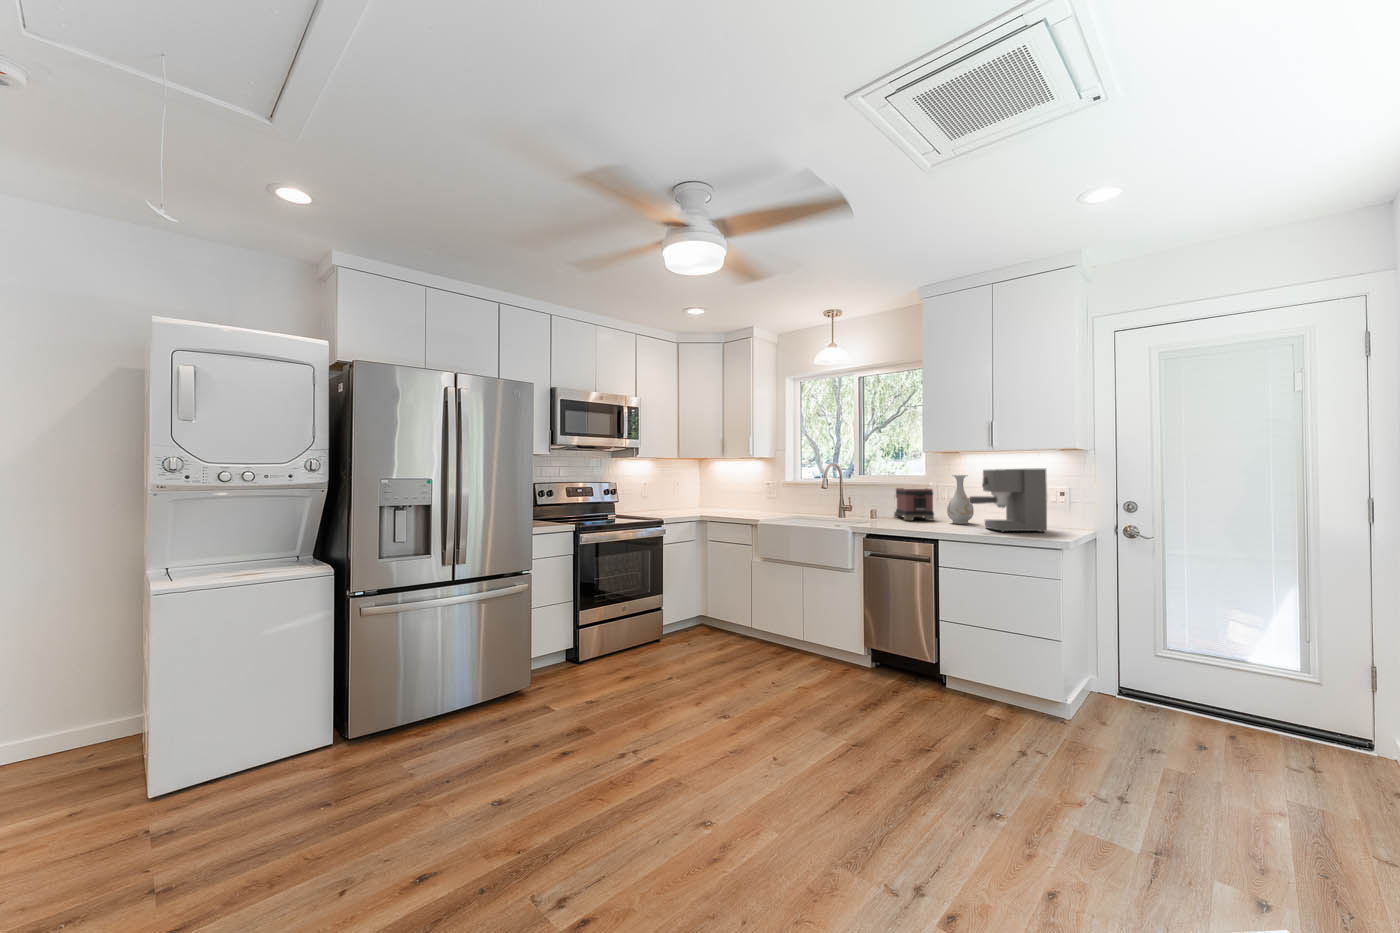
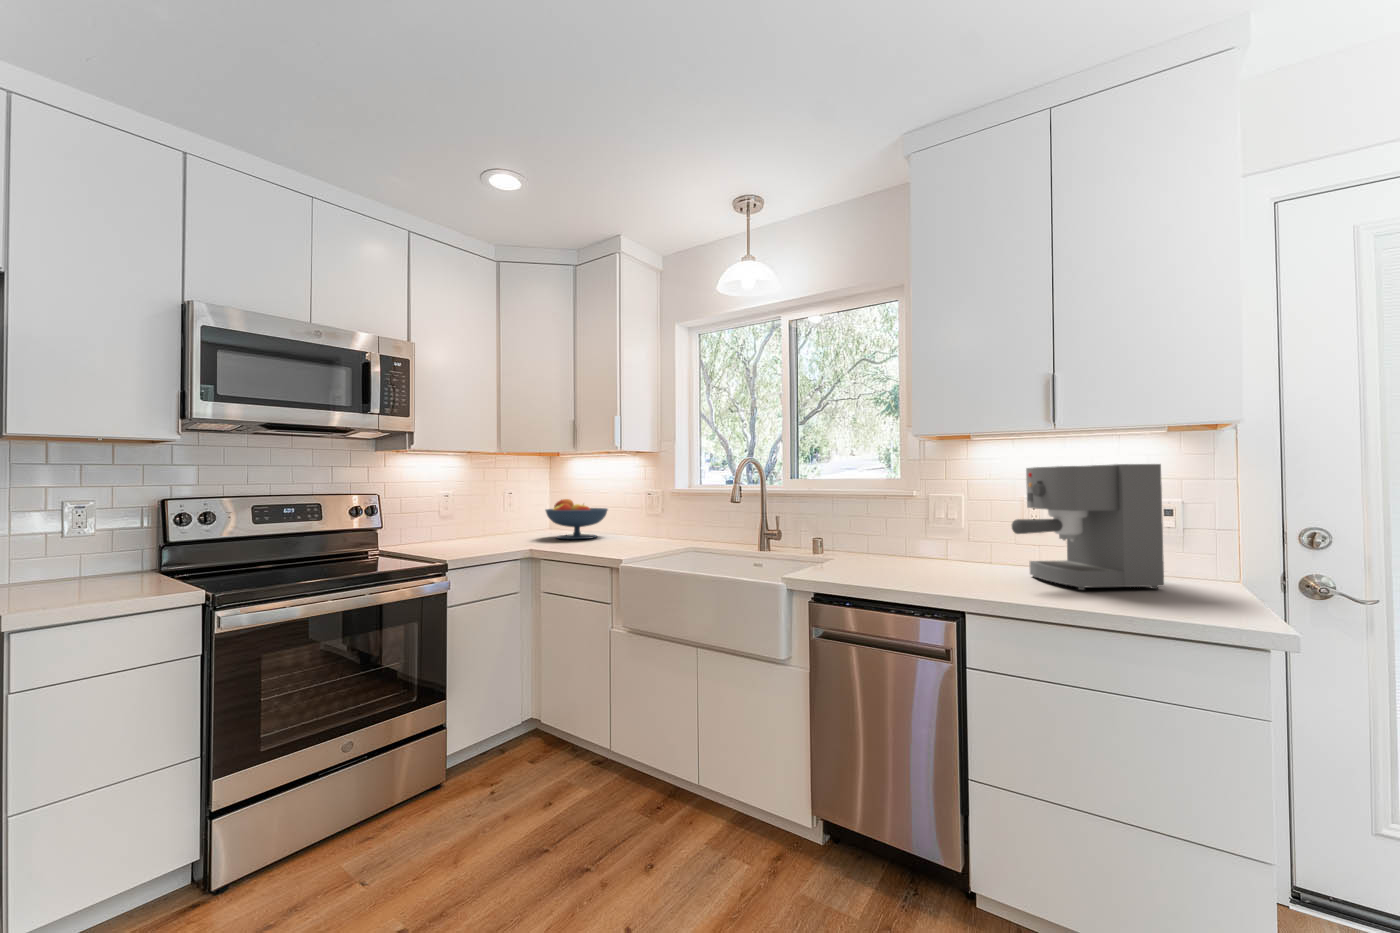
vase: present [947,475,974,524] -> none [951,479,998,566]
fruit bowl: none [705,486,743,510] -> present [546,499,608,539]
toaster: present [894,488,934,520] -> none [850,501,926,559]

